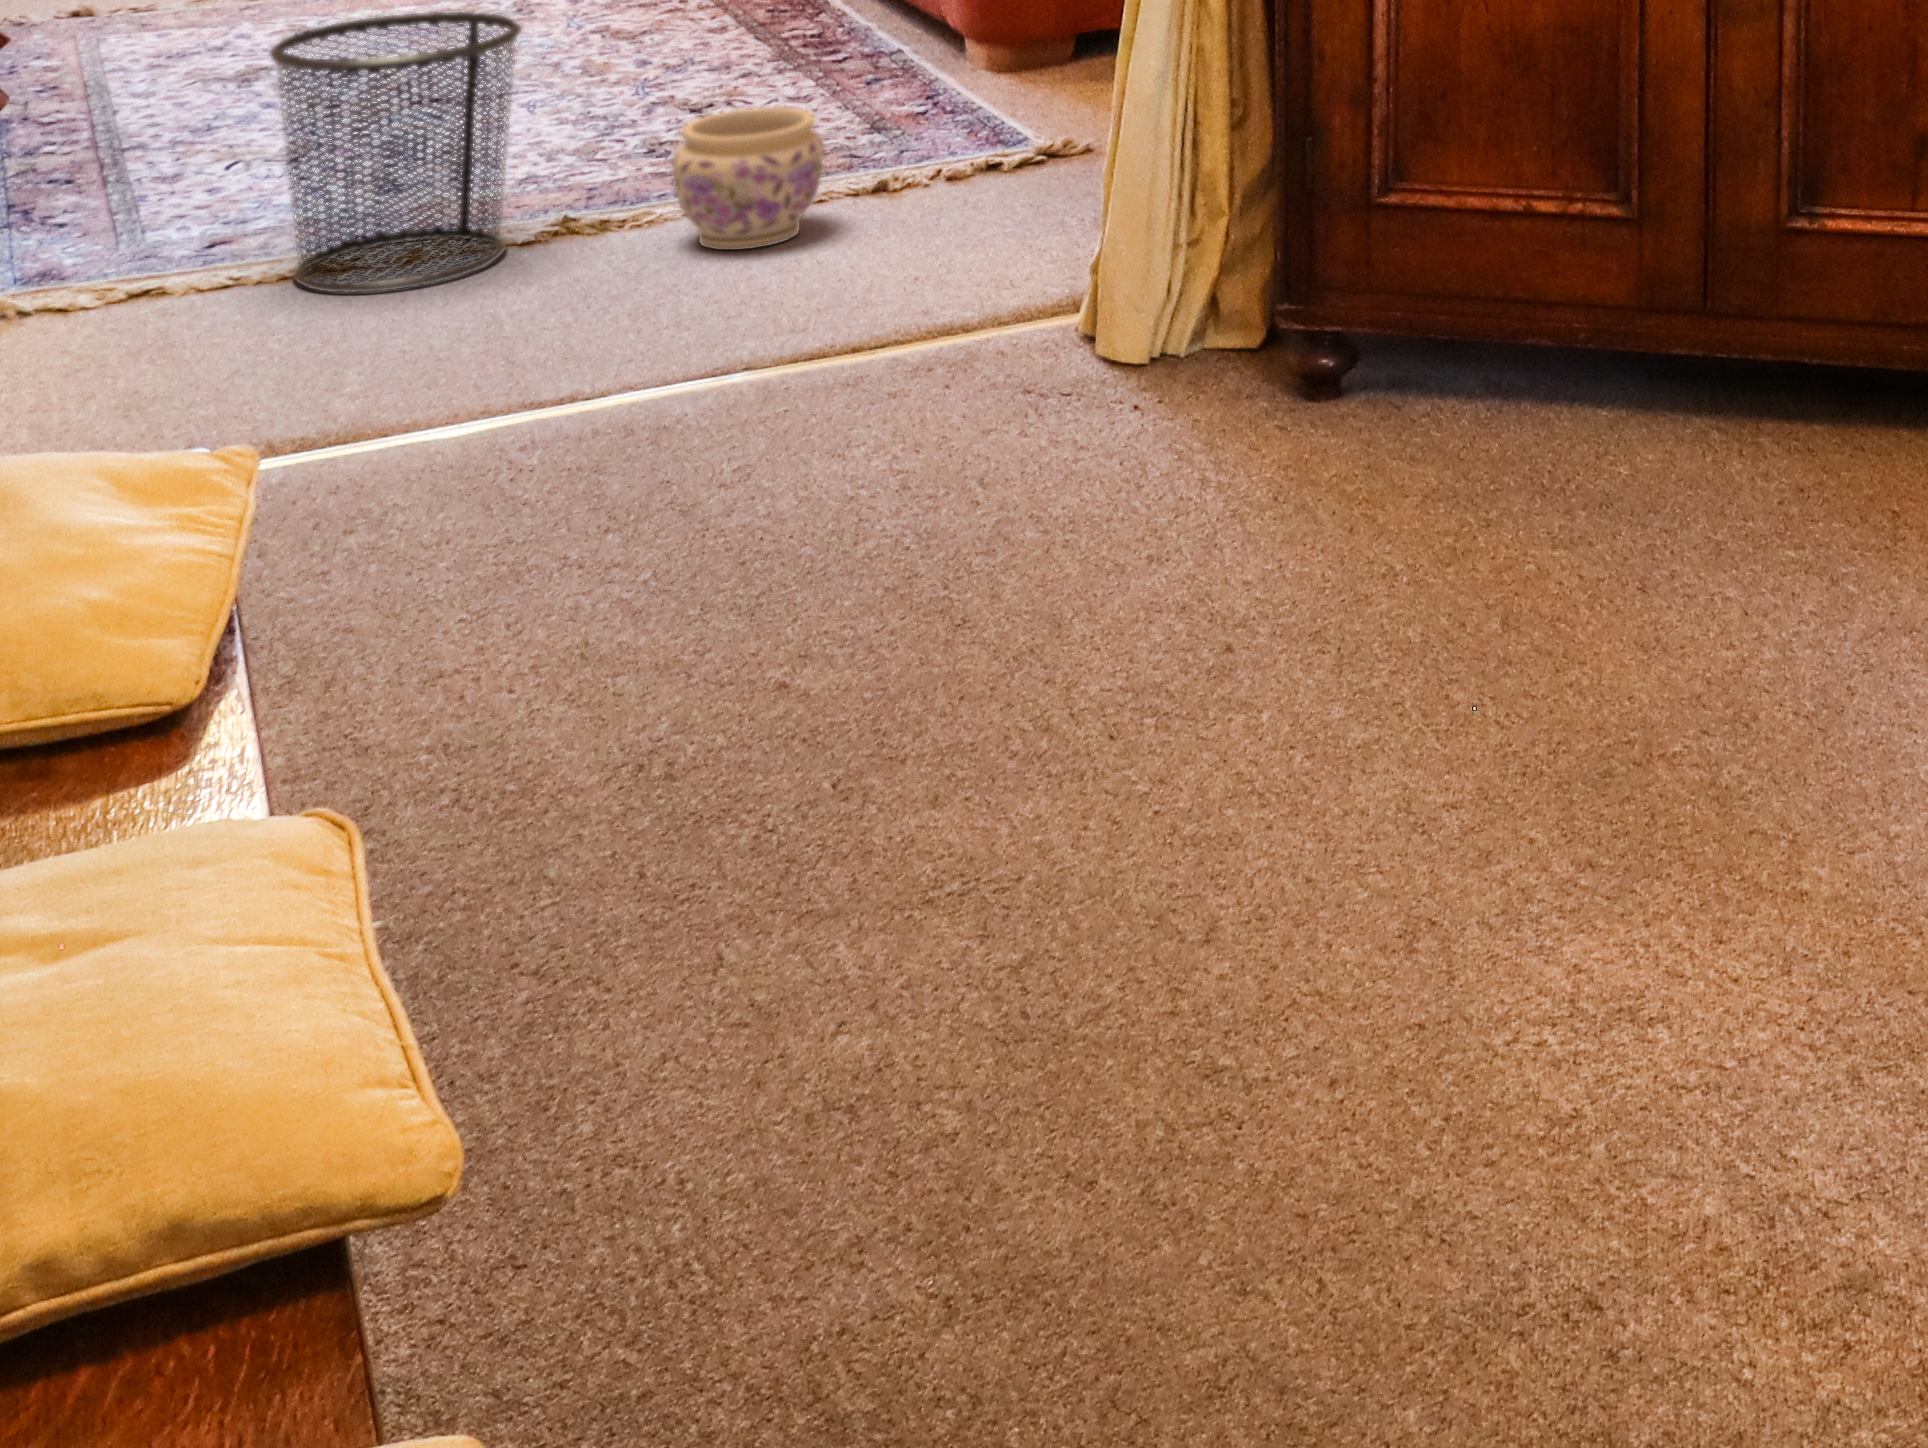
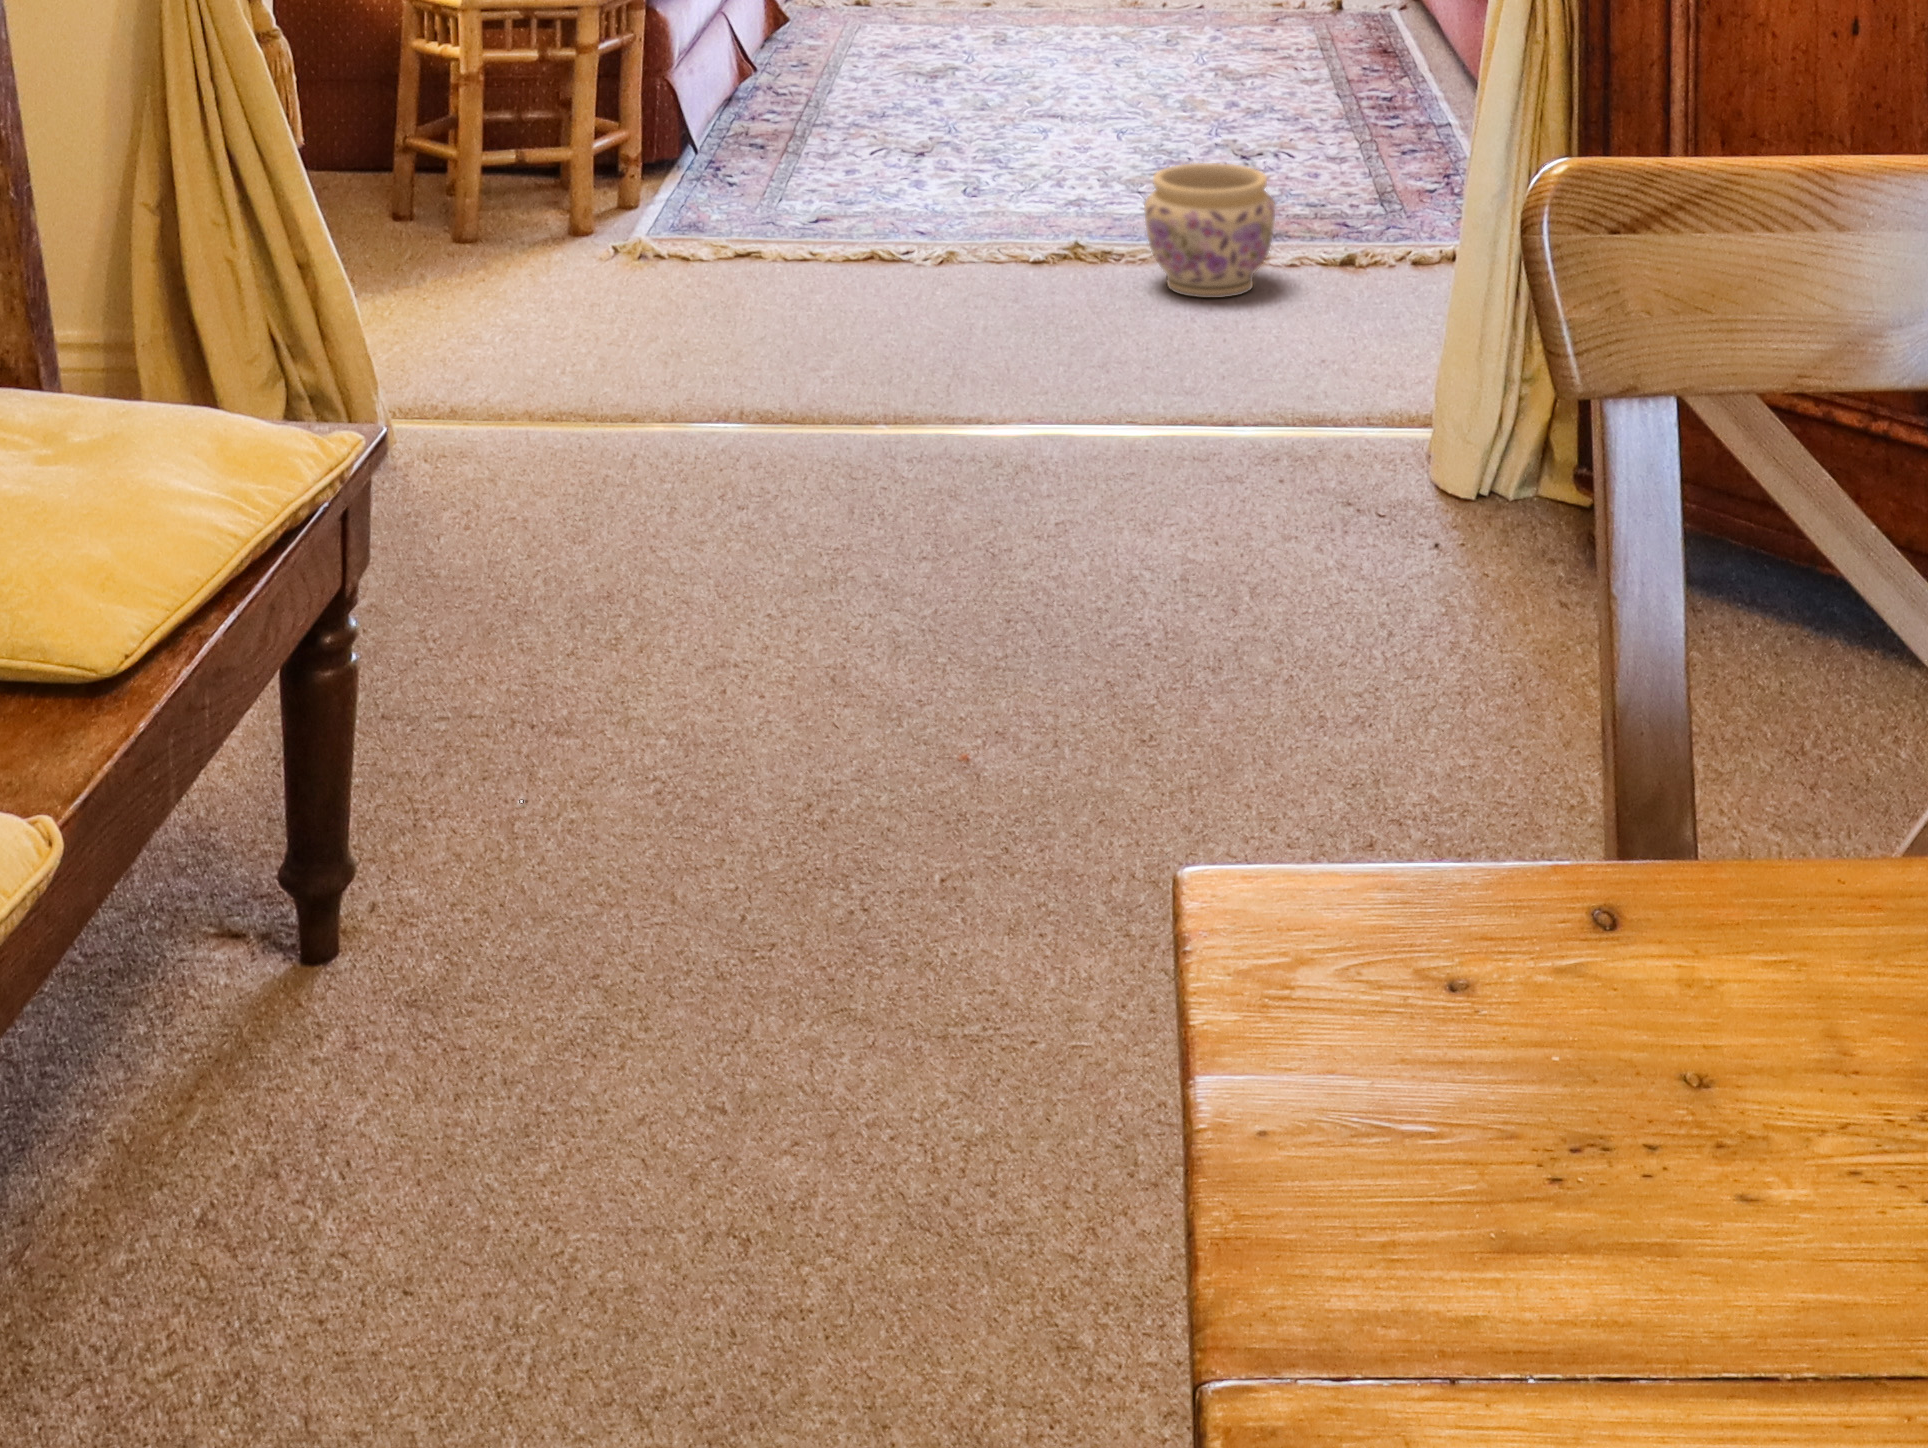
waste bin: present [270,12,522,292] -> none [842,36,1035,280]

